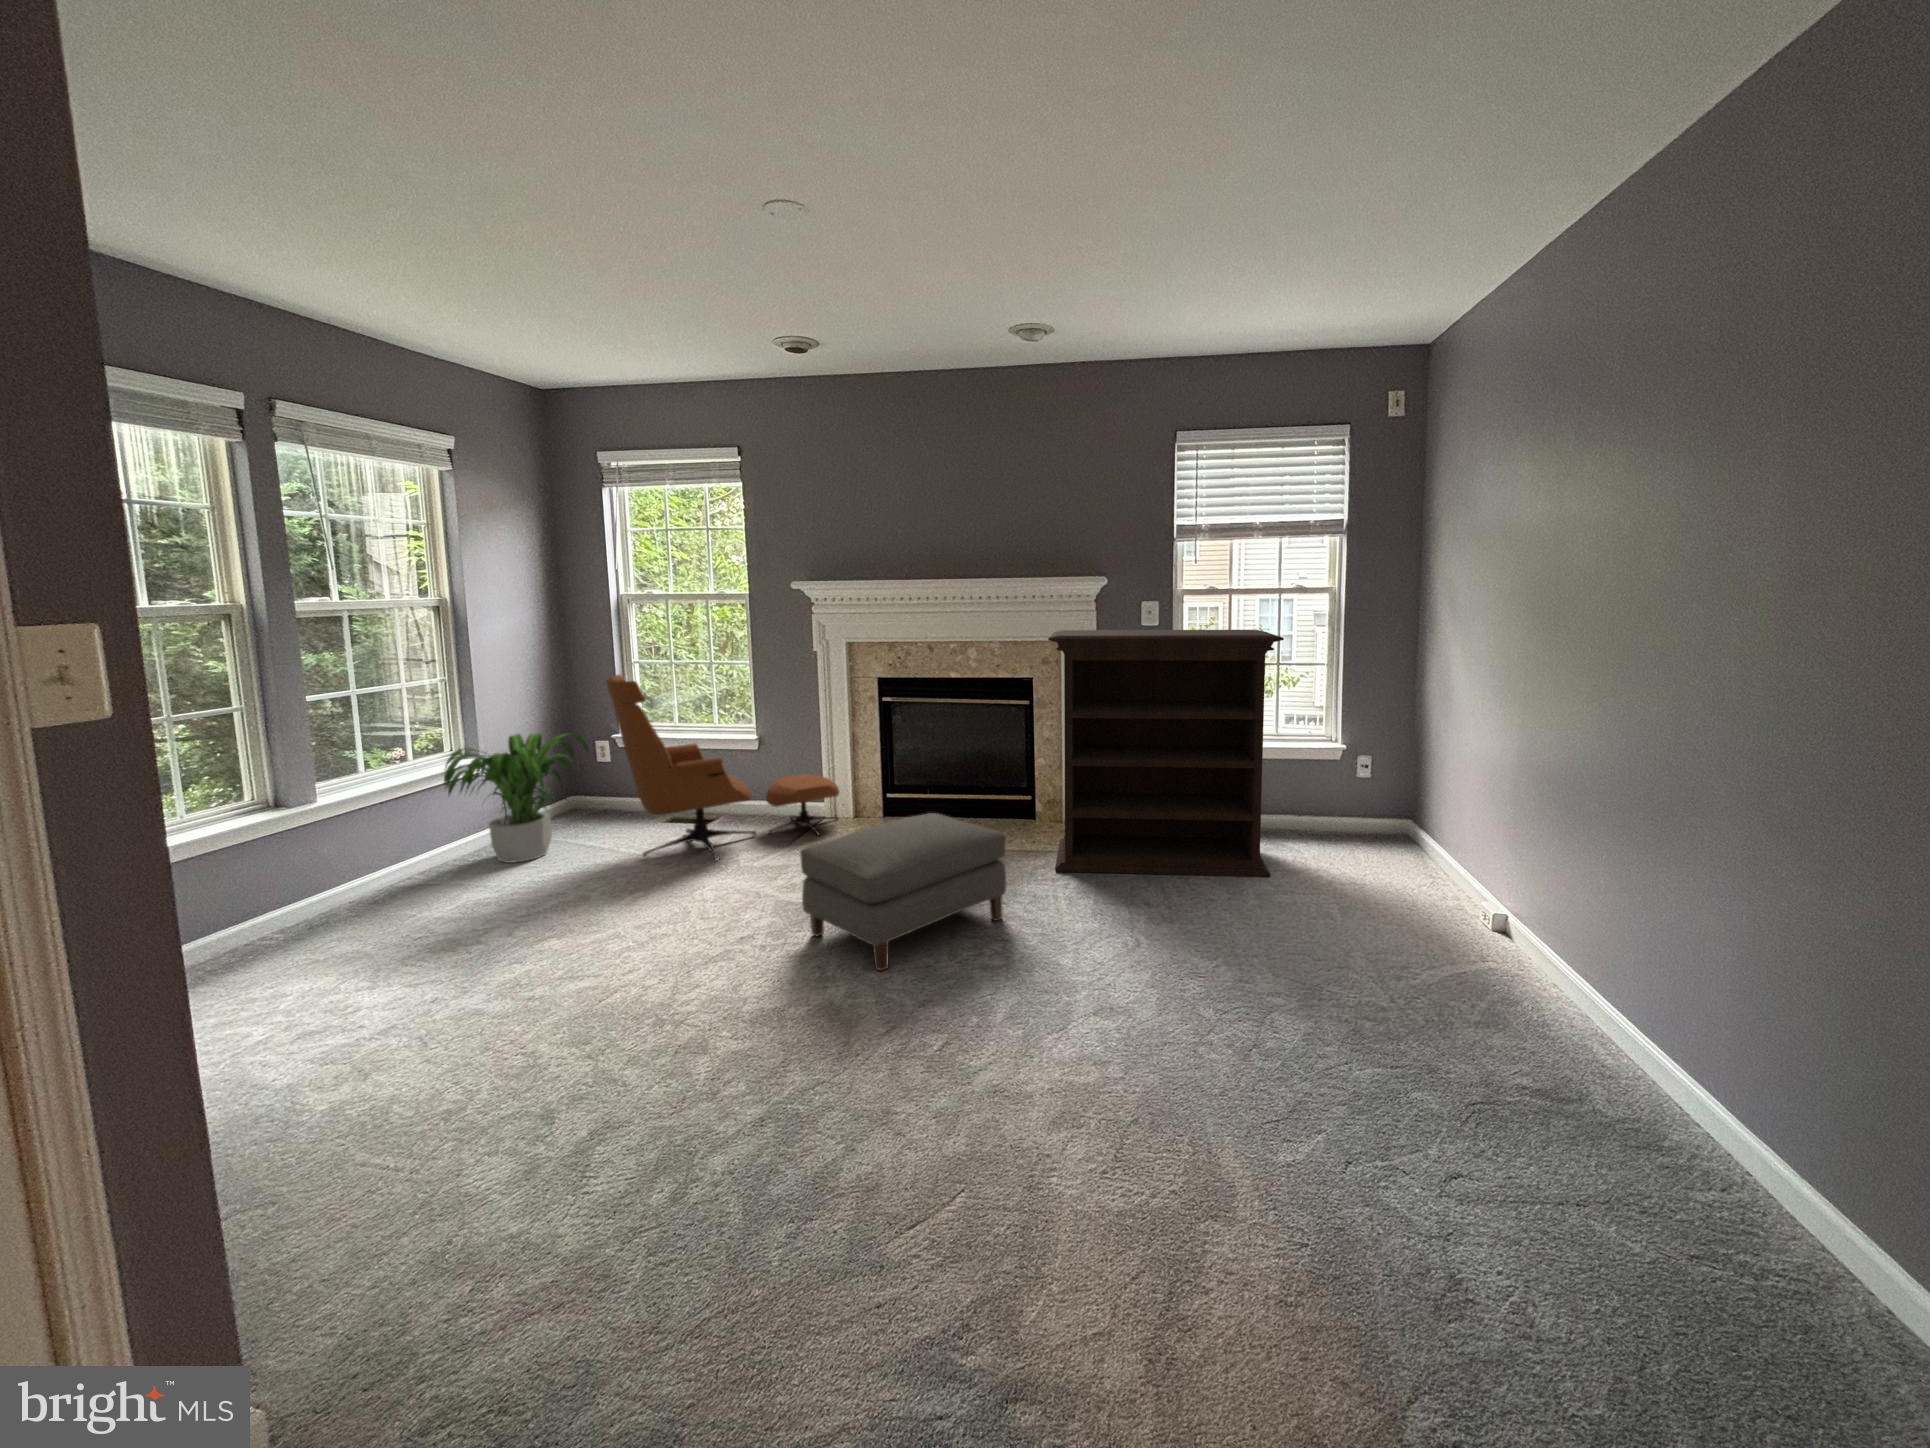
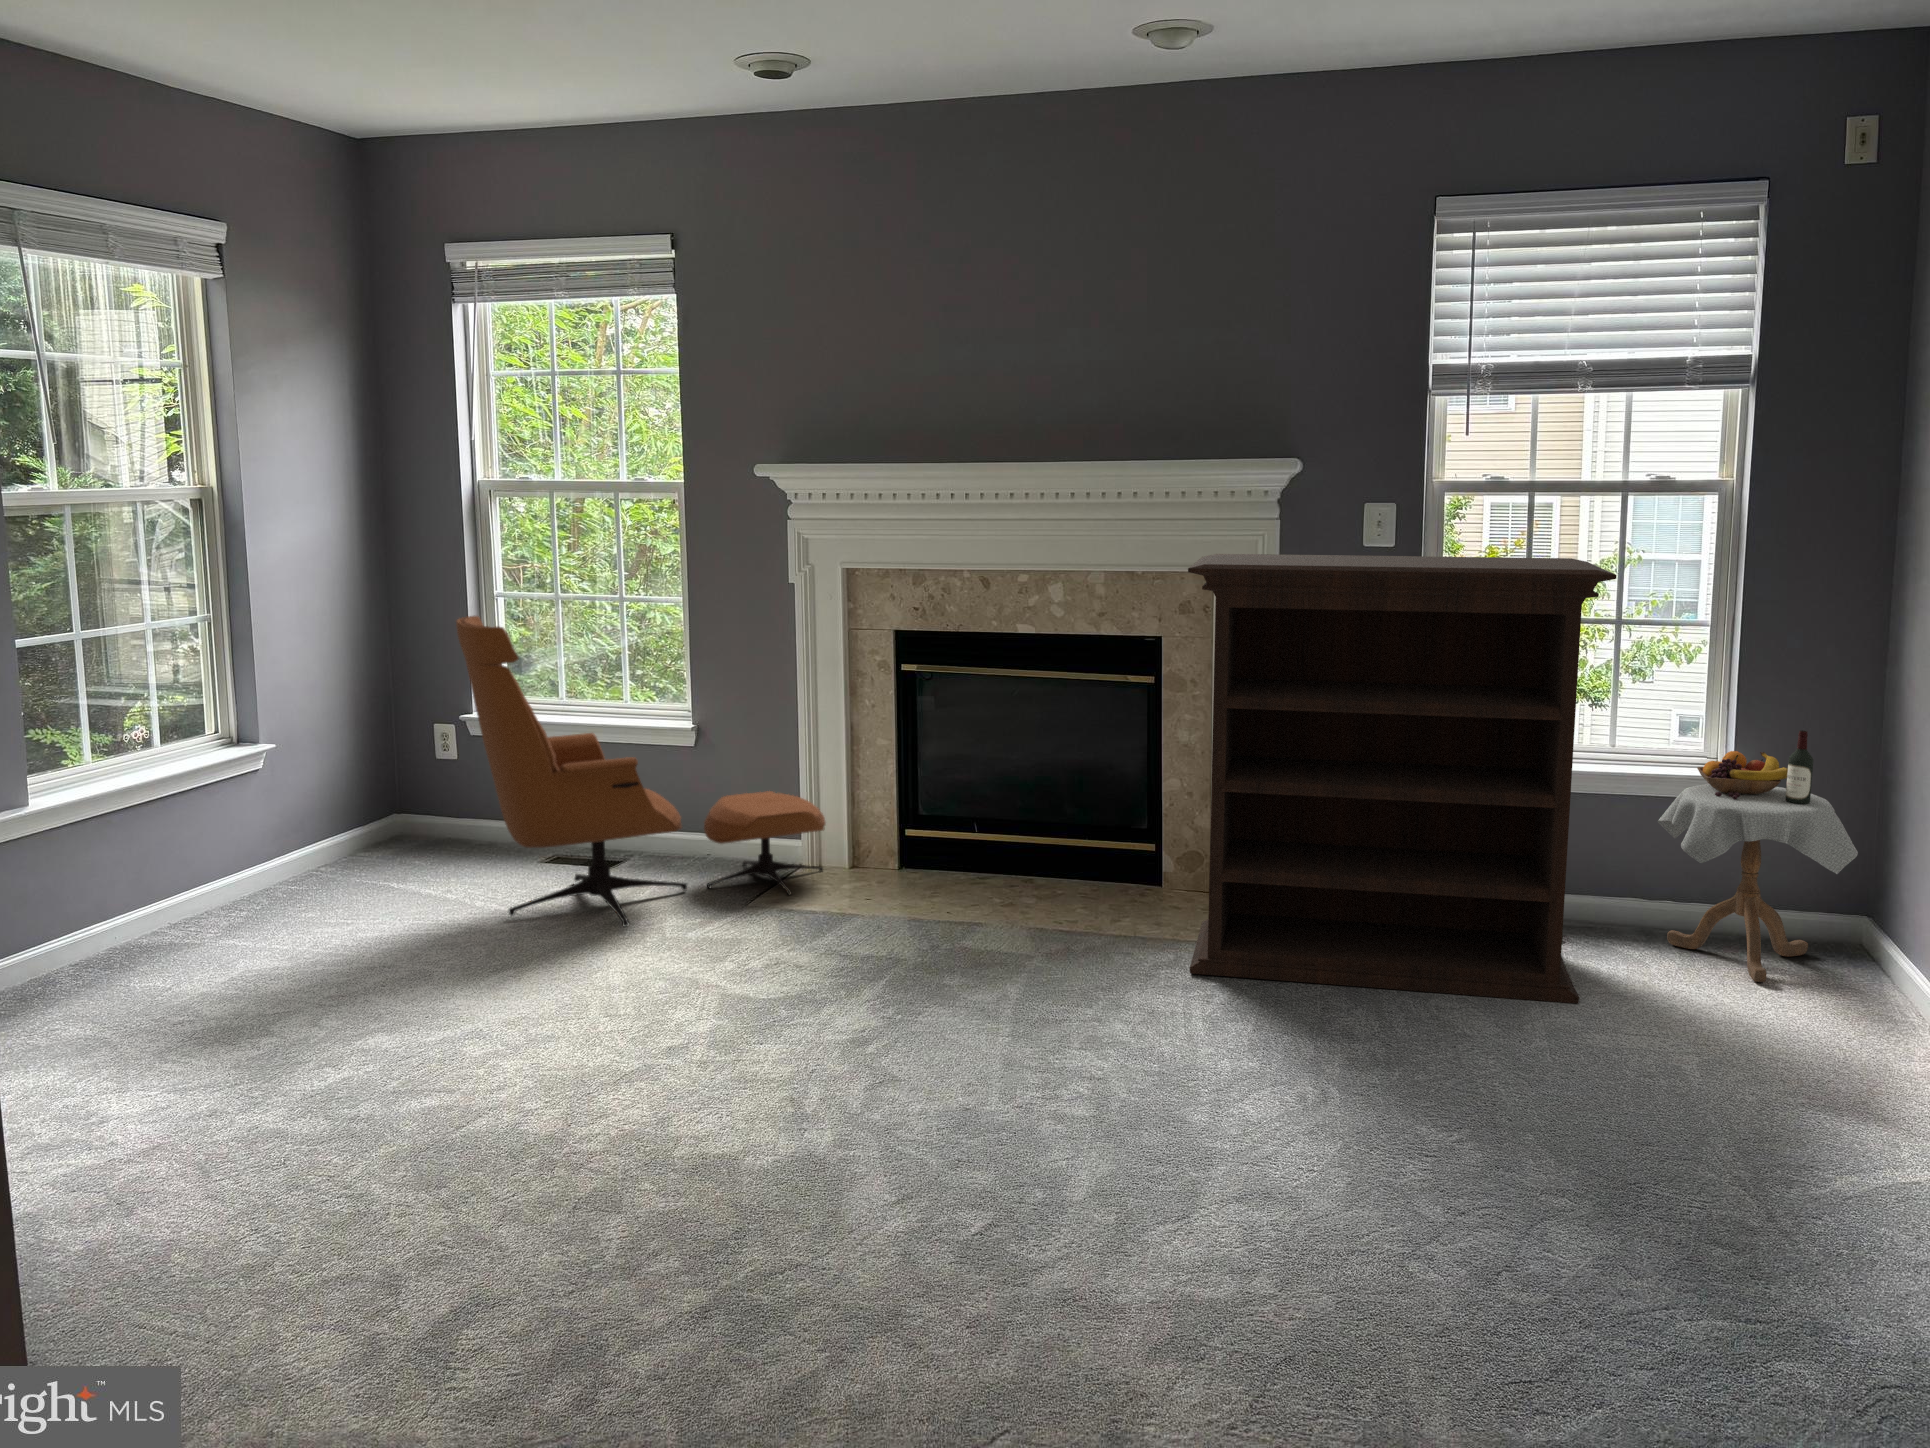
side table: none [1304,721,1410,859] -> present [1658,730,1858,982]
potted plant: present [444,733,589,863] -> none [208,708,427,915]
ottoman: present [800,813,1006,971] -> none [762,862,1103,1113]

